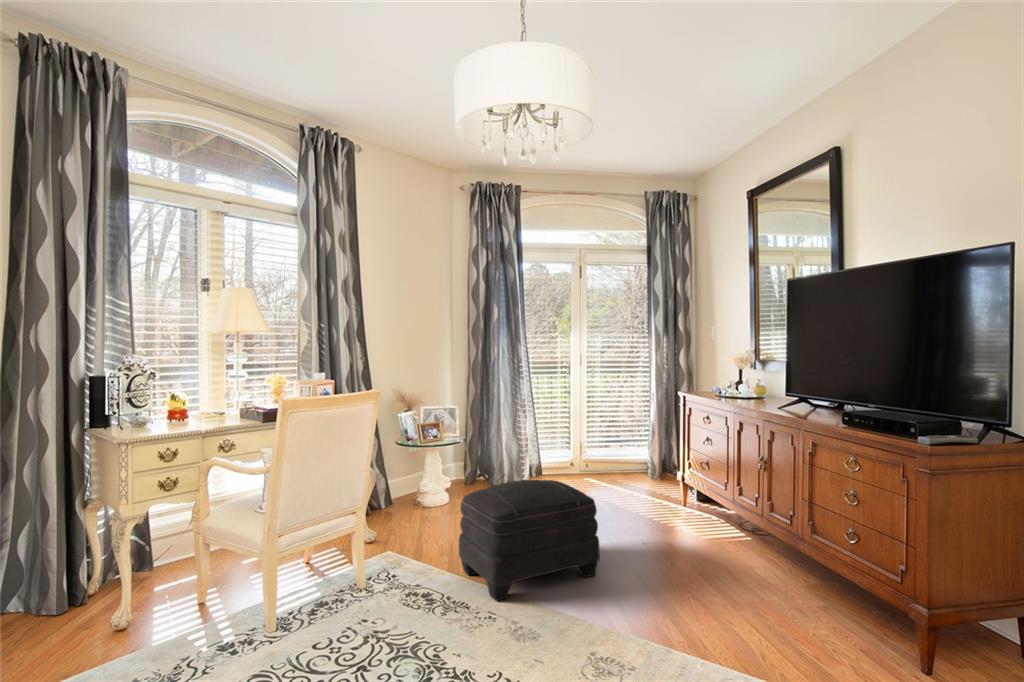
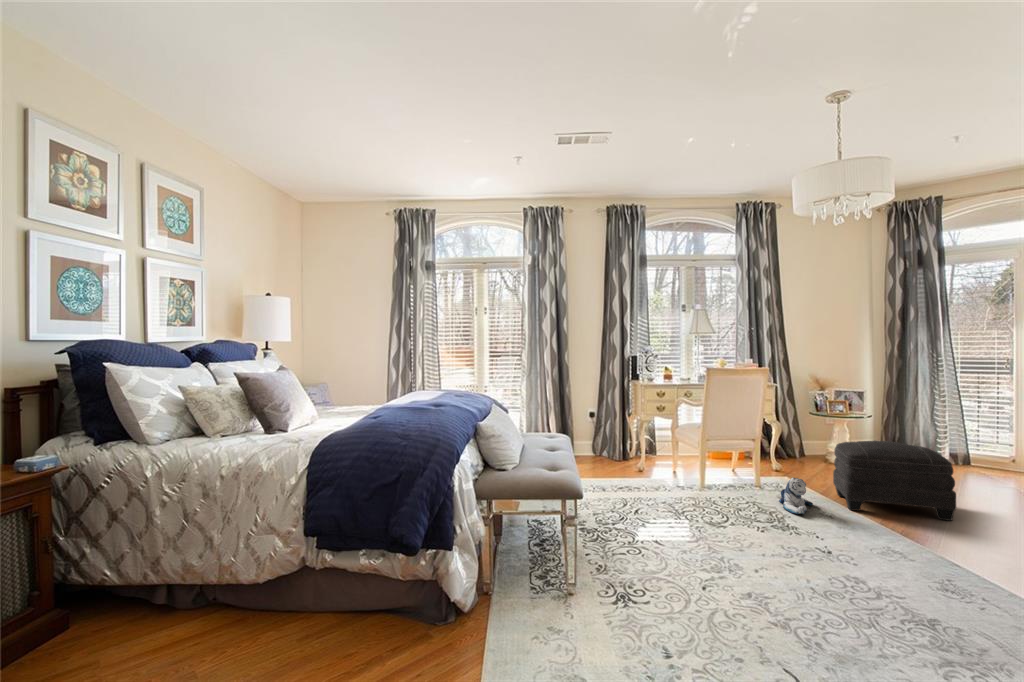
plush toy: none [401,575,451,648] -> present [779,478,813,514]

